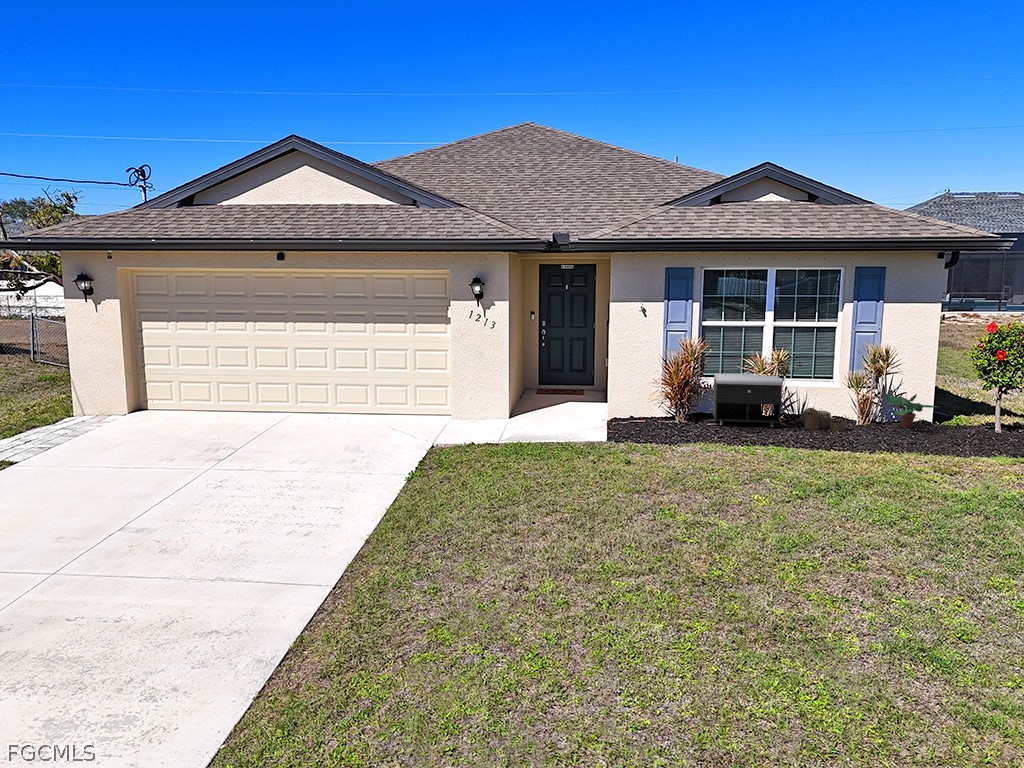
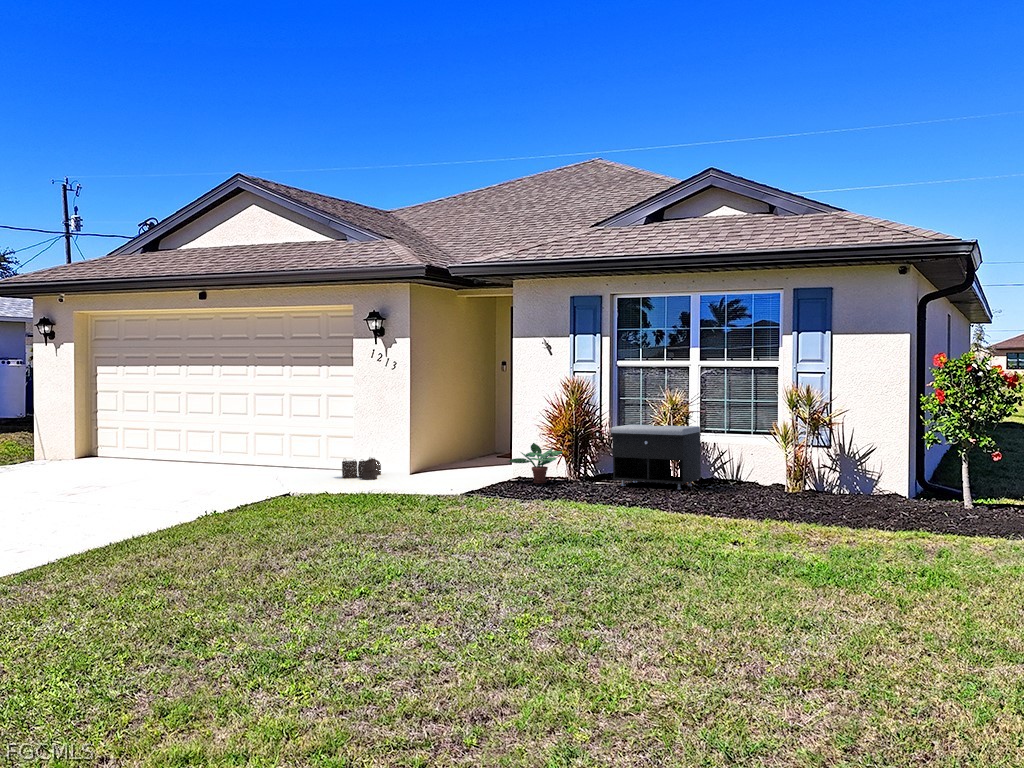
potted plant: present [887,394,938,428] -> present [508,443,563,483]
woven basket: present [801,408,846,431] -> present [342,458,381,480]

